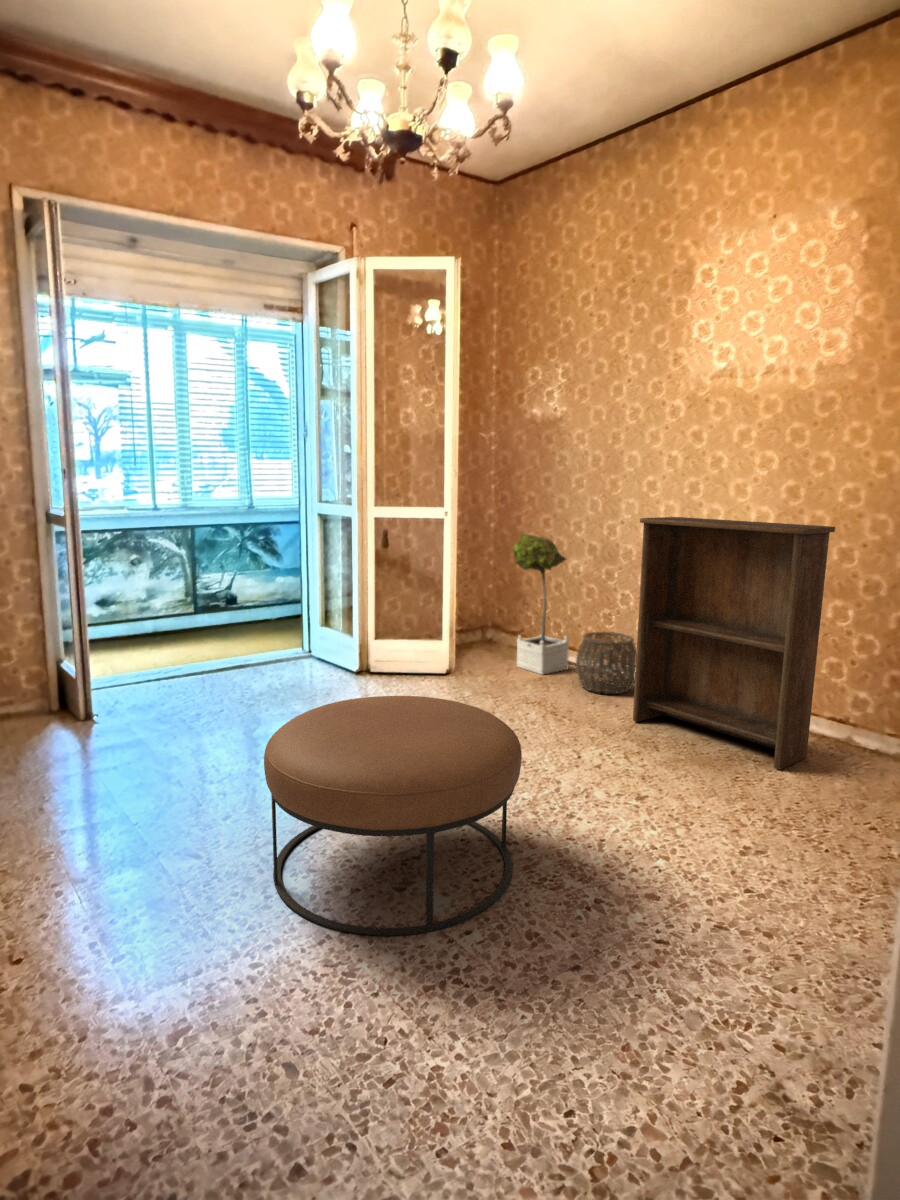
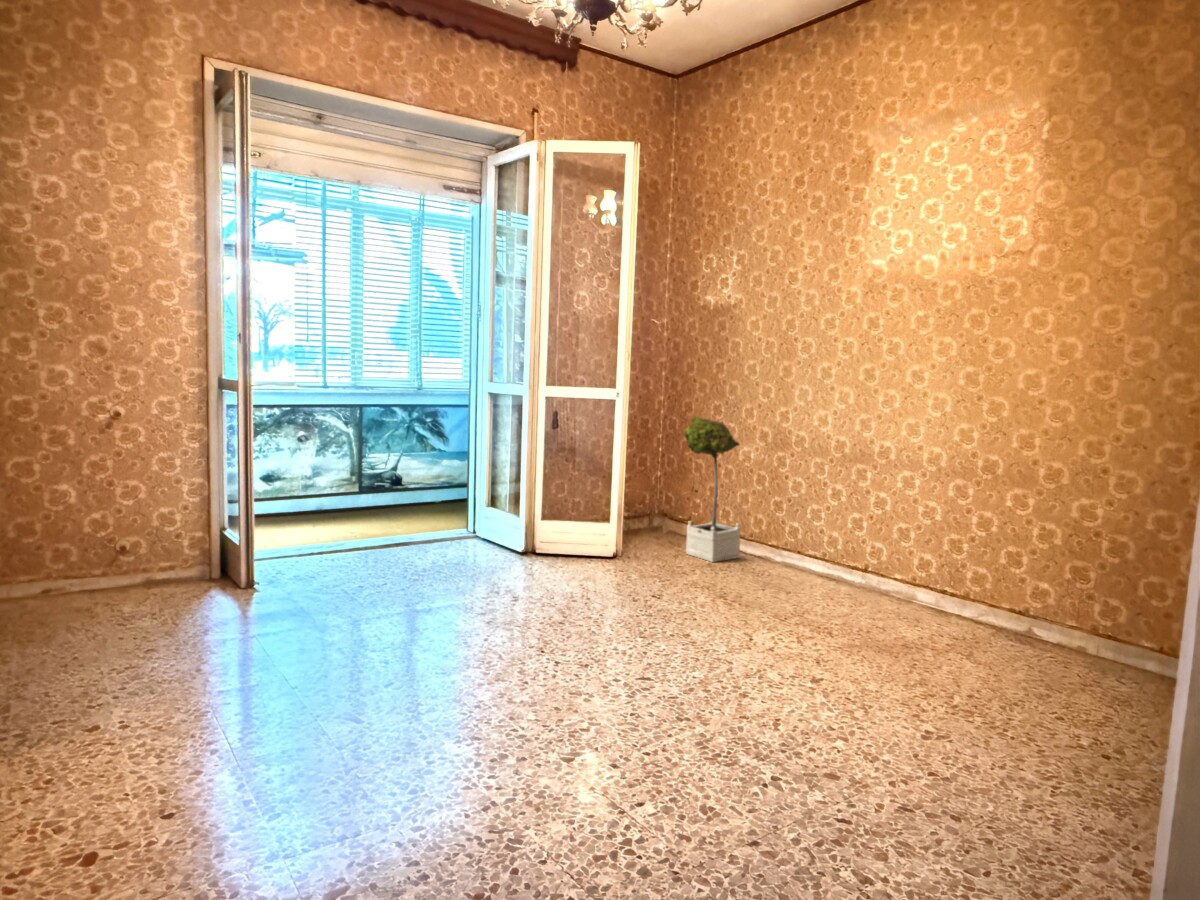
bookshelf: present [633,517,835,769] -> none [808,398,1019,659]
woven basket: present [576,632,636,694] -> none [748,518,814,583]
ottoman: present [264,696,522,936] -> none [433,565,697,805]

